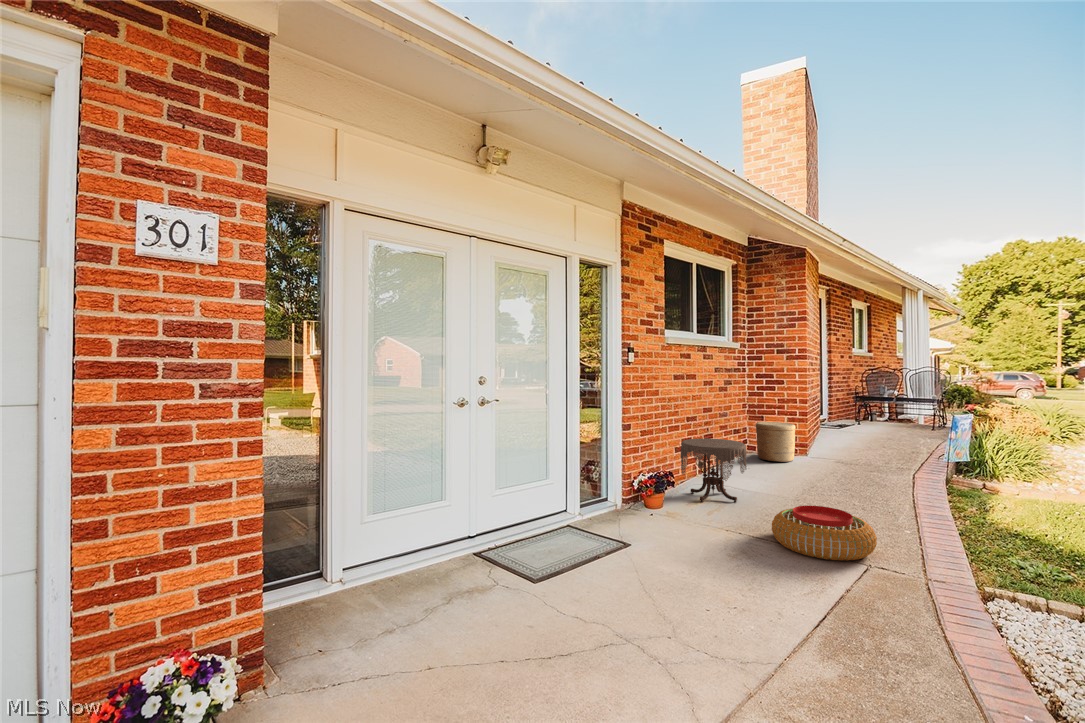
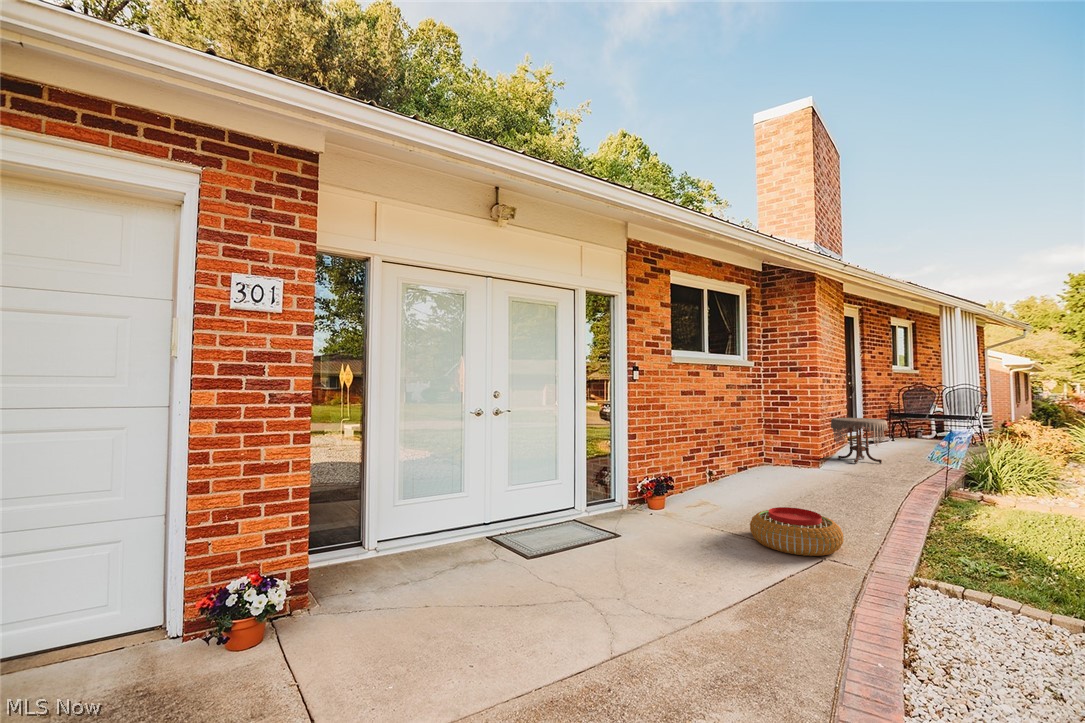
woven basket: present [755,422,796,462] -> none [769,435,807,472]
side table: present [681,438,747,503] -> present [831,418,888,464]

